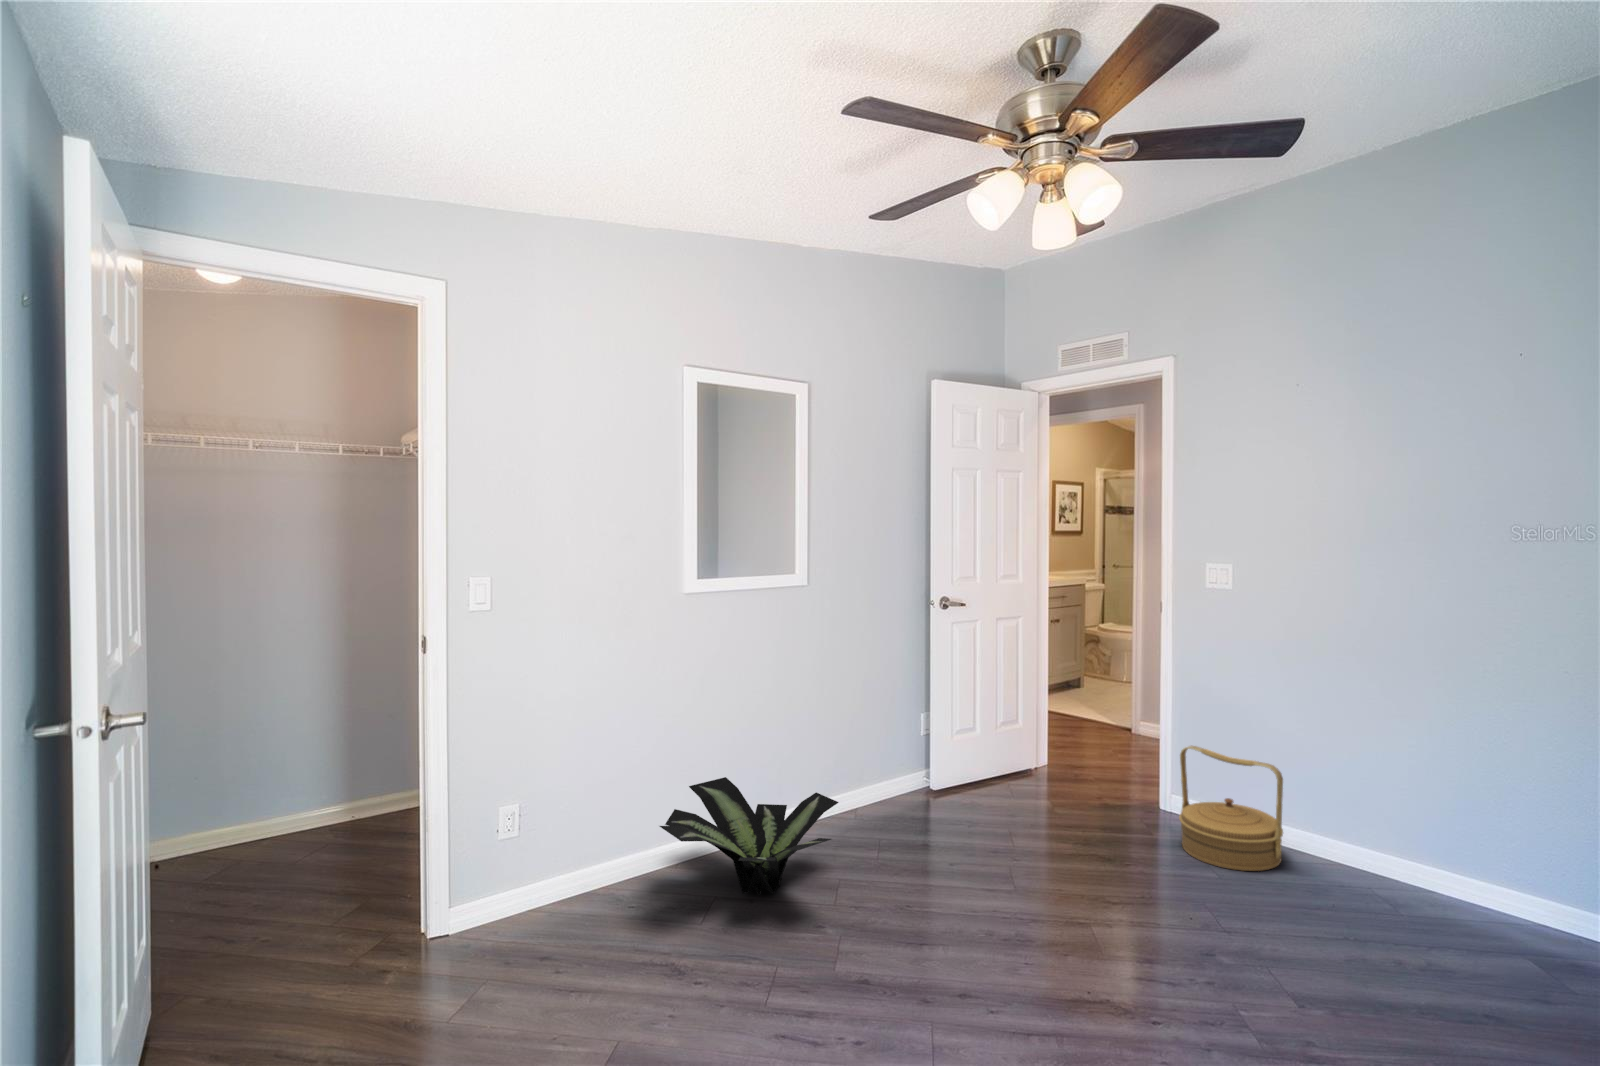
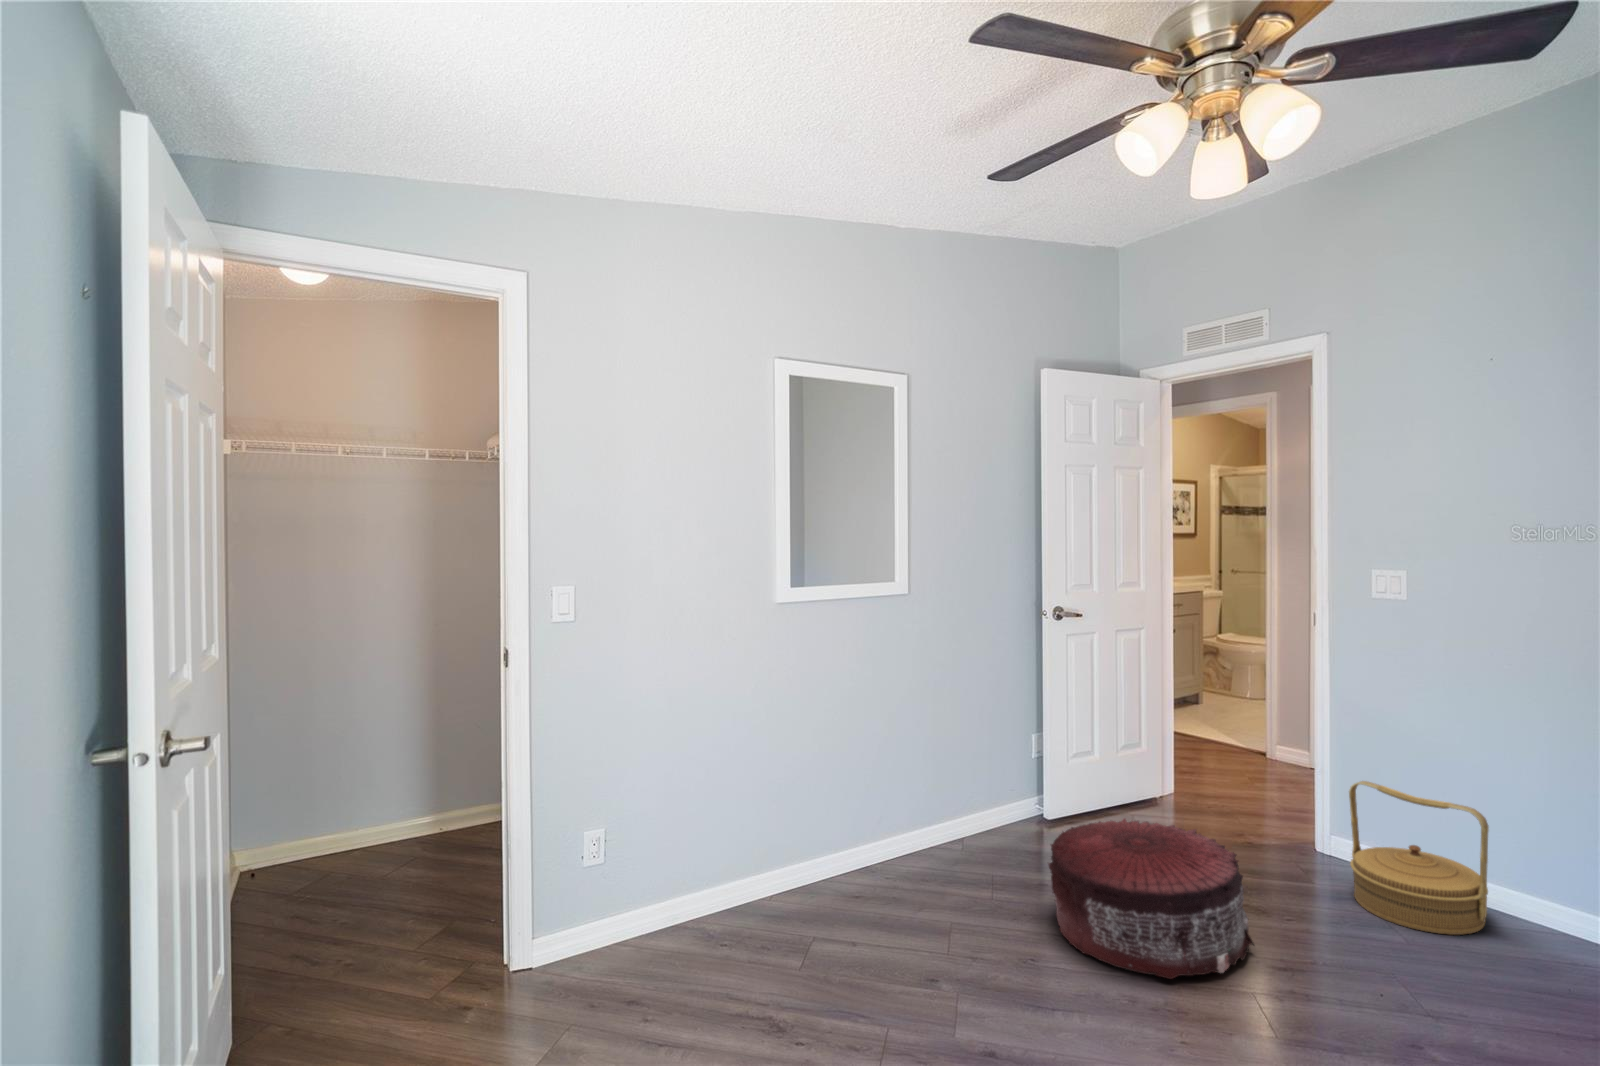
potted plant: present [660,777,838,896] -> none [754,803,951,941]
pouf: none [923,782,1093,915] -> present [1048,819,1254,979]

